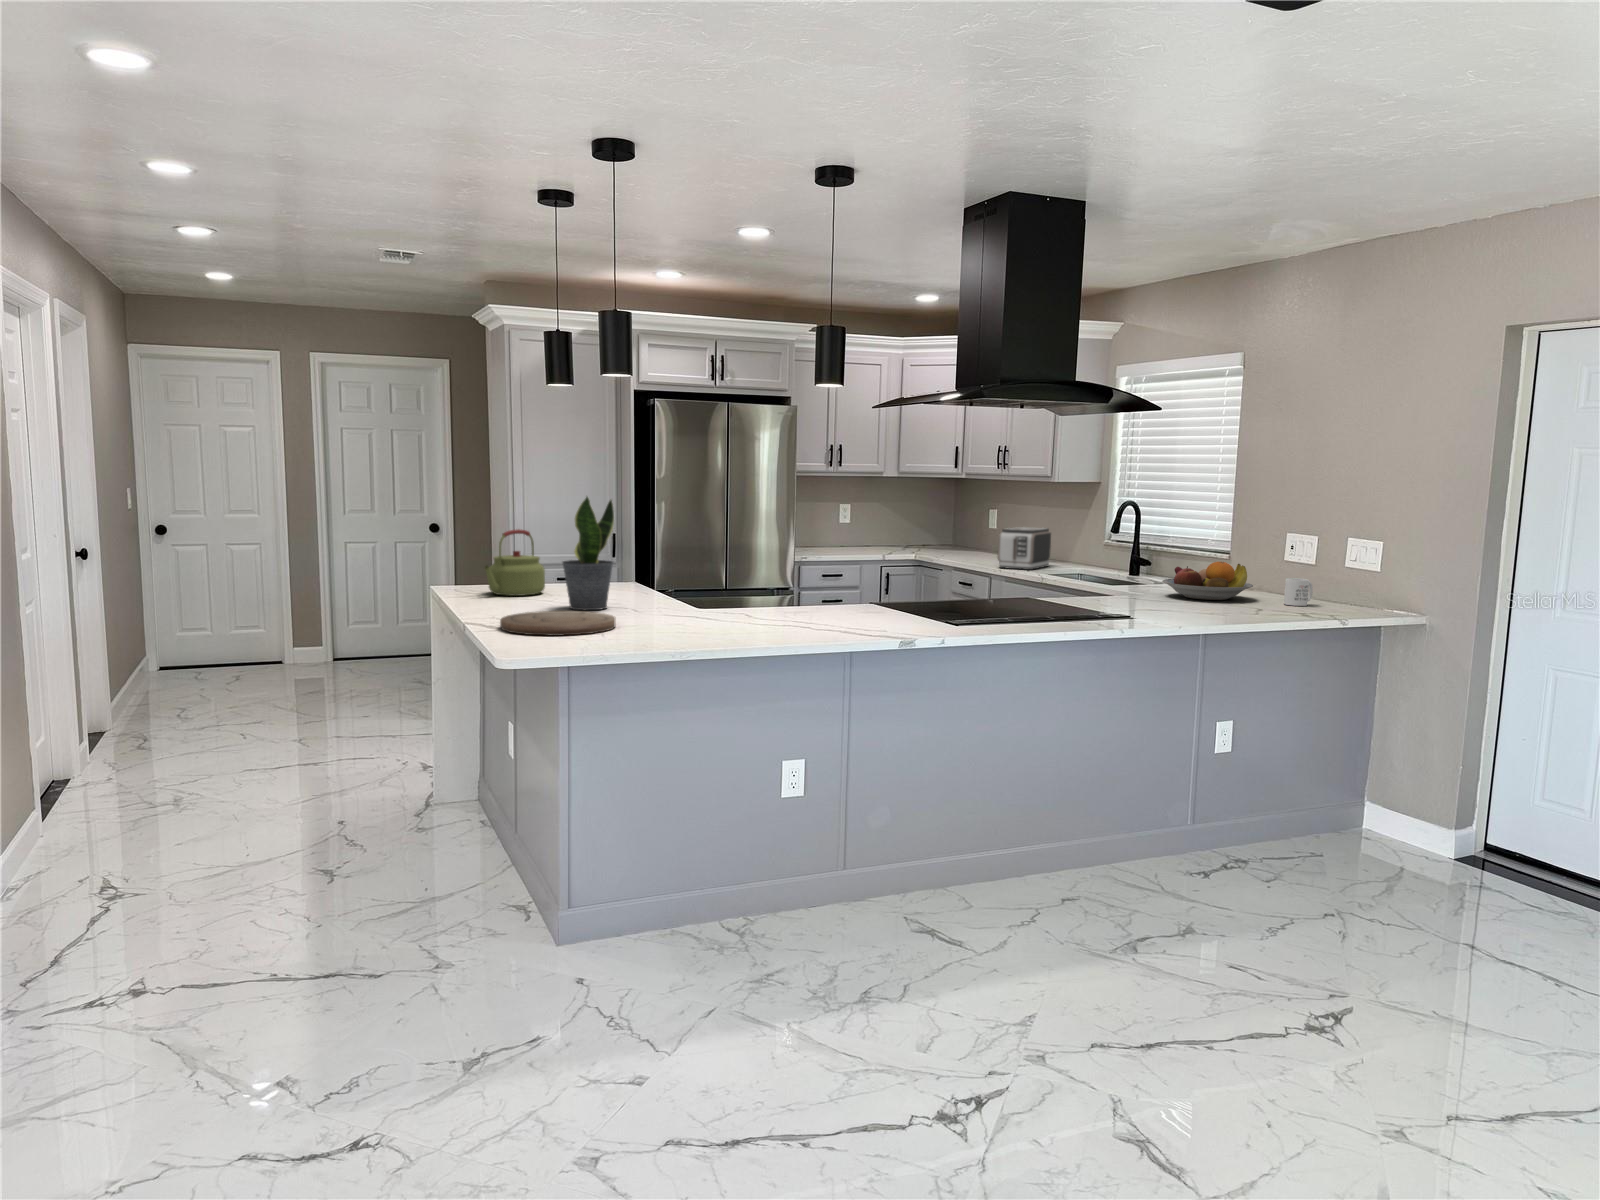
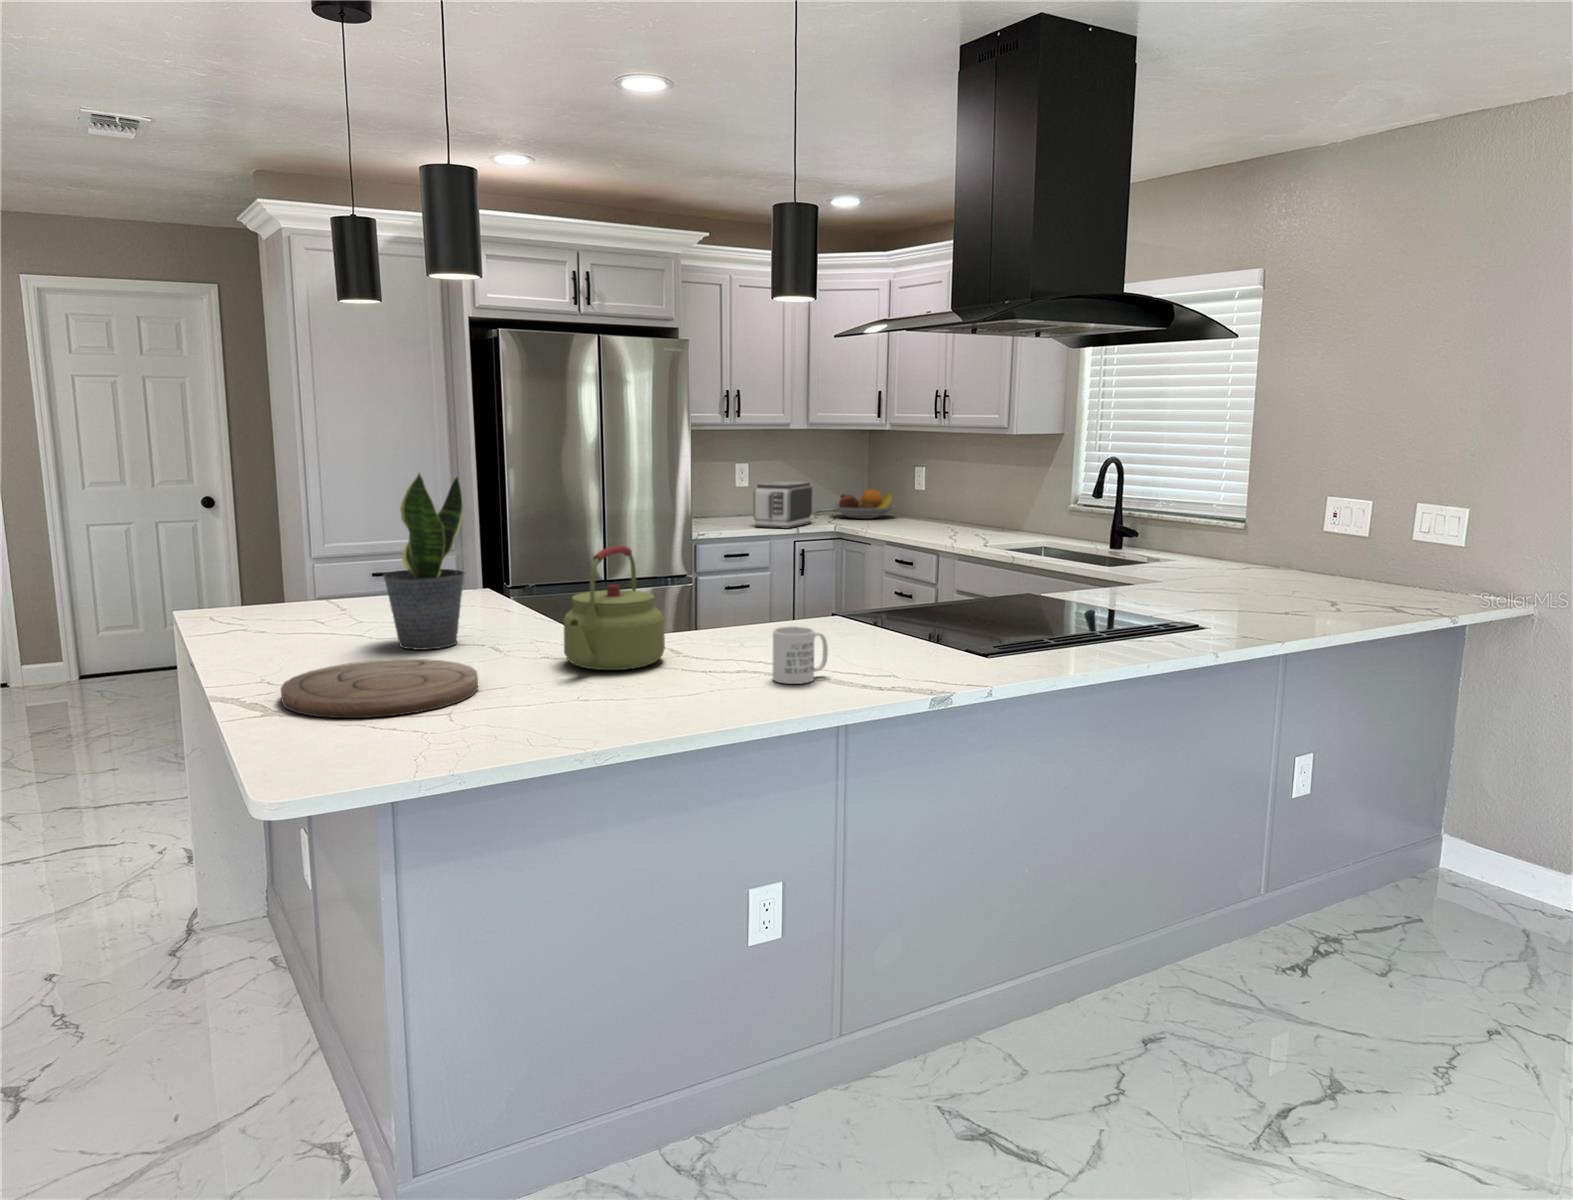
toaster: present [998,527,1051,570] -> present [753,482,812,529]
kettle: present [485,529,545,596] -> present [564,546,665,670]
fruit bowl: present [1162,562,1253,600] -> present [831,489,895,519]
mug: present [1284,578,1313,606] -> present [773,626,828,684]

